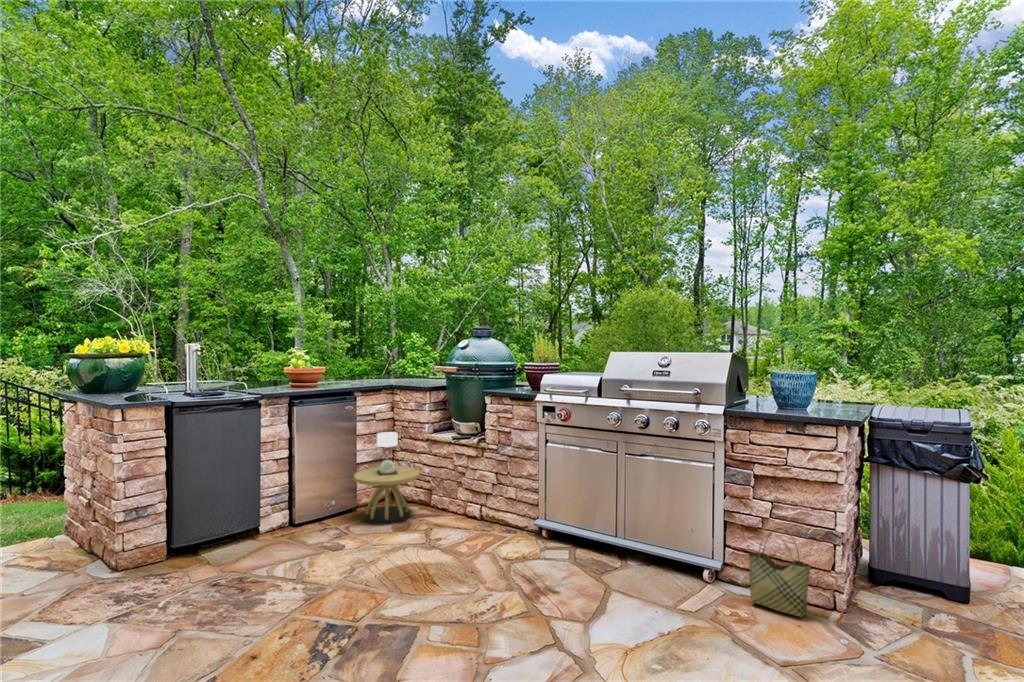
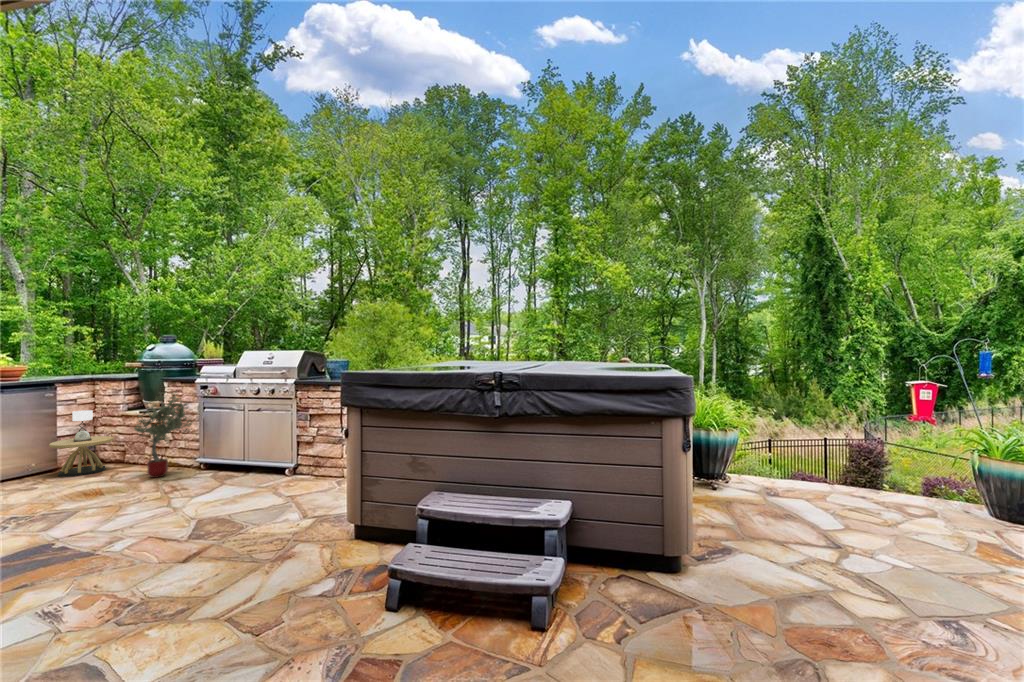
potted tree: none [452,414,537,546] -> present [134,392,192,478]
woven basket: present [748,528,810,617] -> none [297,441,326,483]

